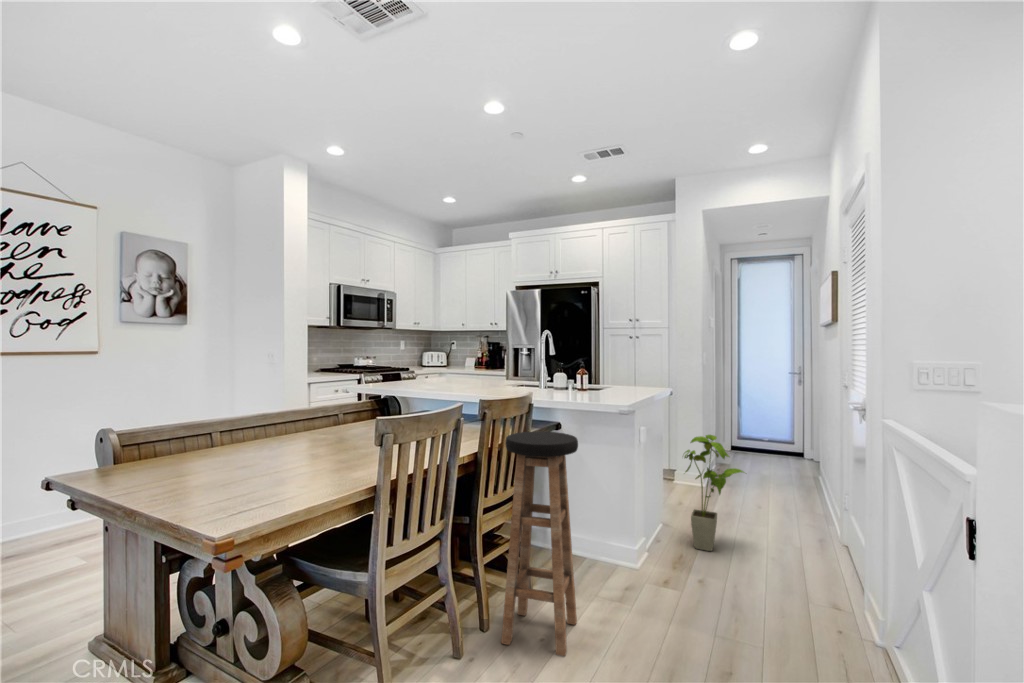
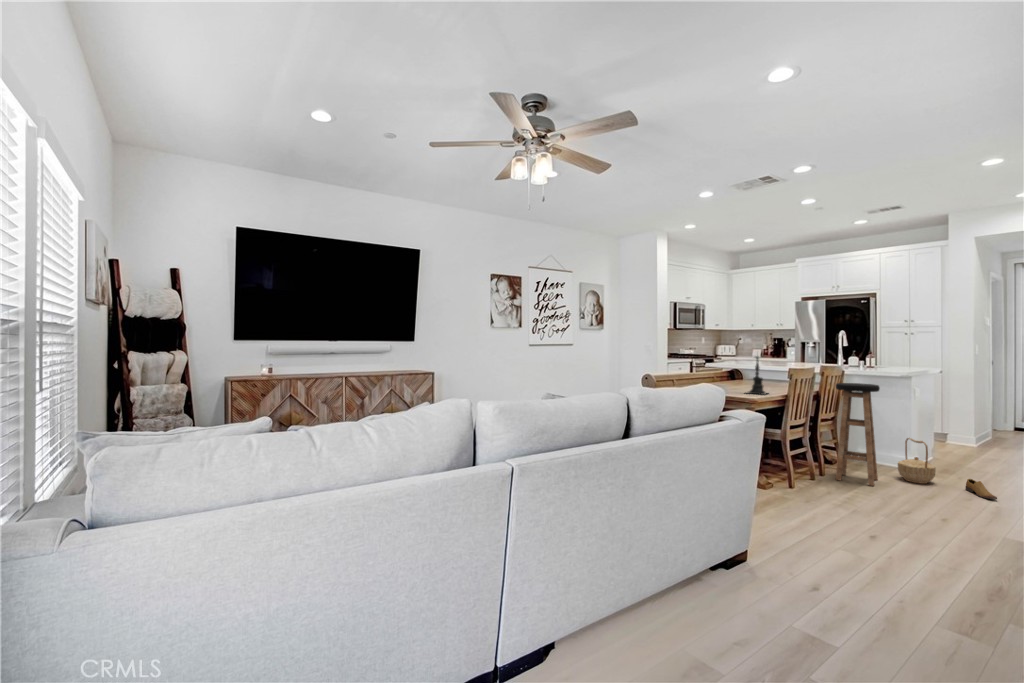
candle holder: none [275,375,353,491] -> present [745,356,767,395]
house plant: present [684,435,743,551] -> none [952,396,1007,471]
basket: none [609,525,665,619] -> present [898,438,936,484]
shoe: none [709,604,761,662] -> present [965,479,997,499]

